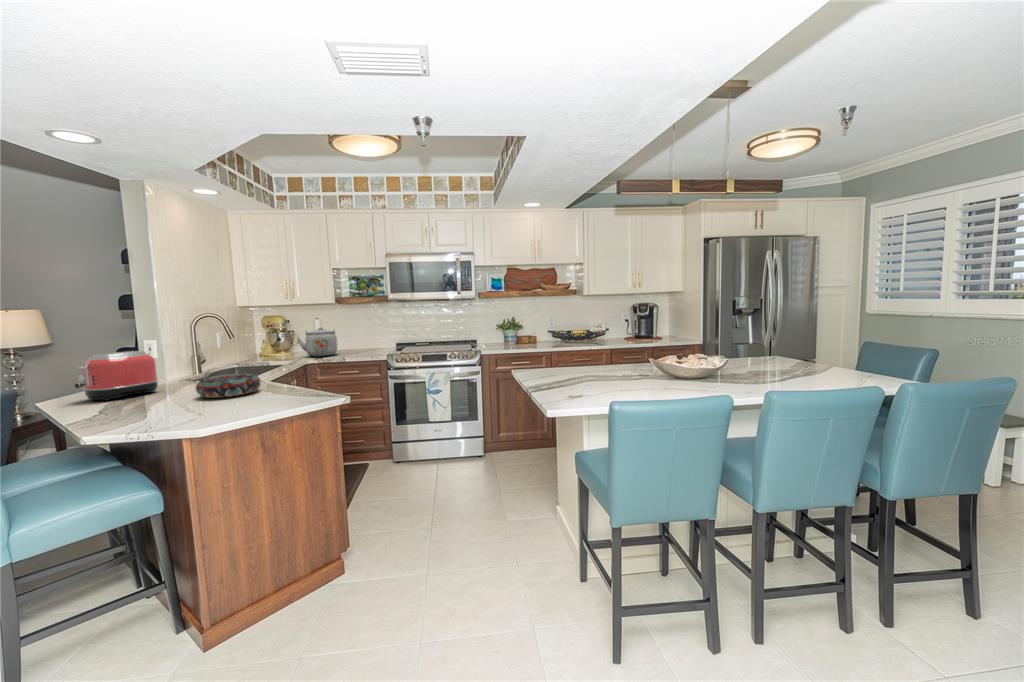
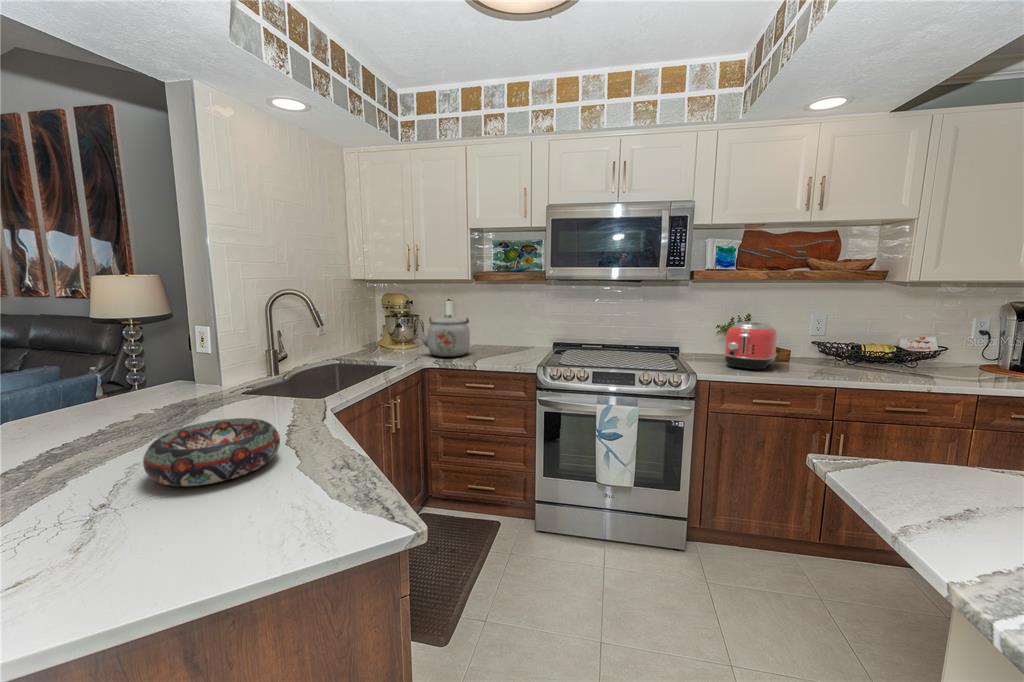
toaster: present [75,351,158,401] -> present [724,321,777,370]

